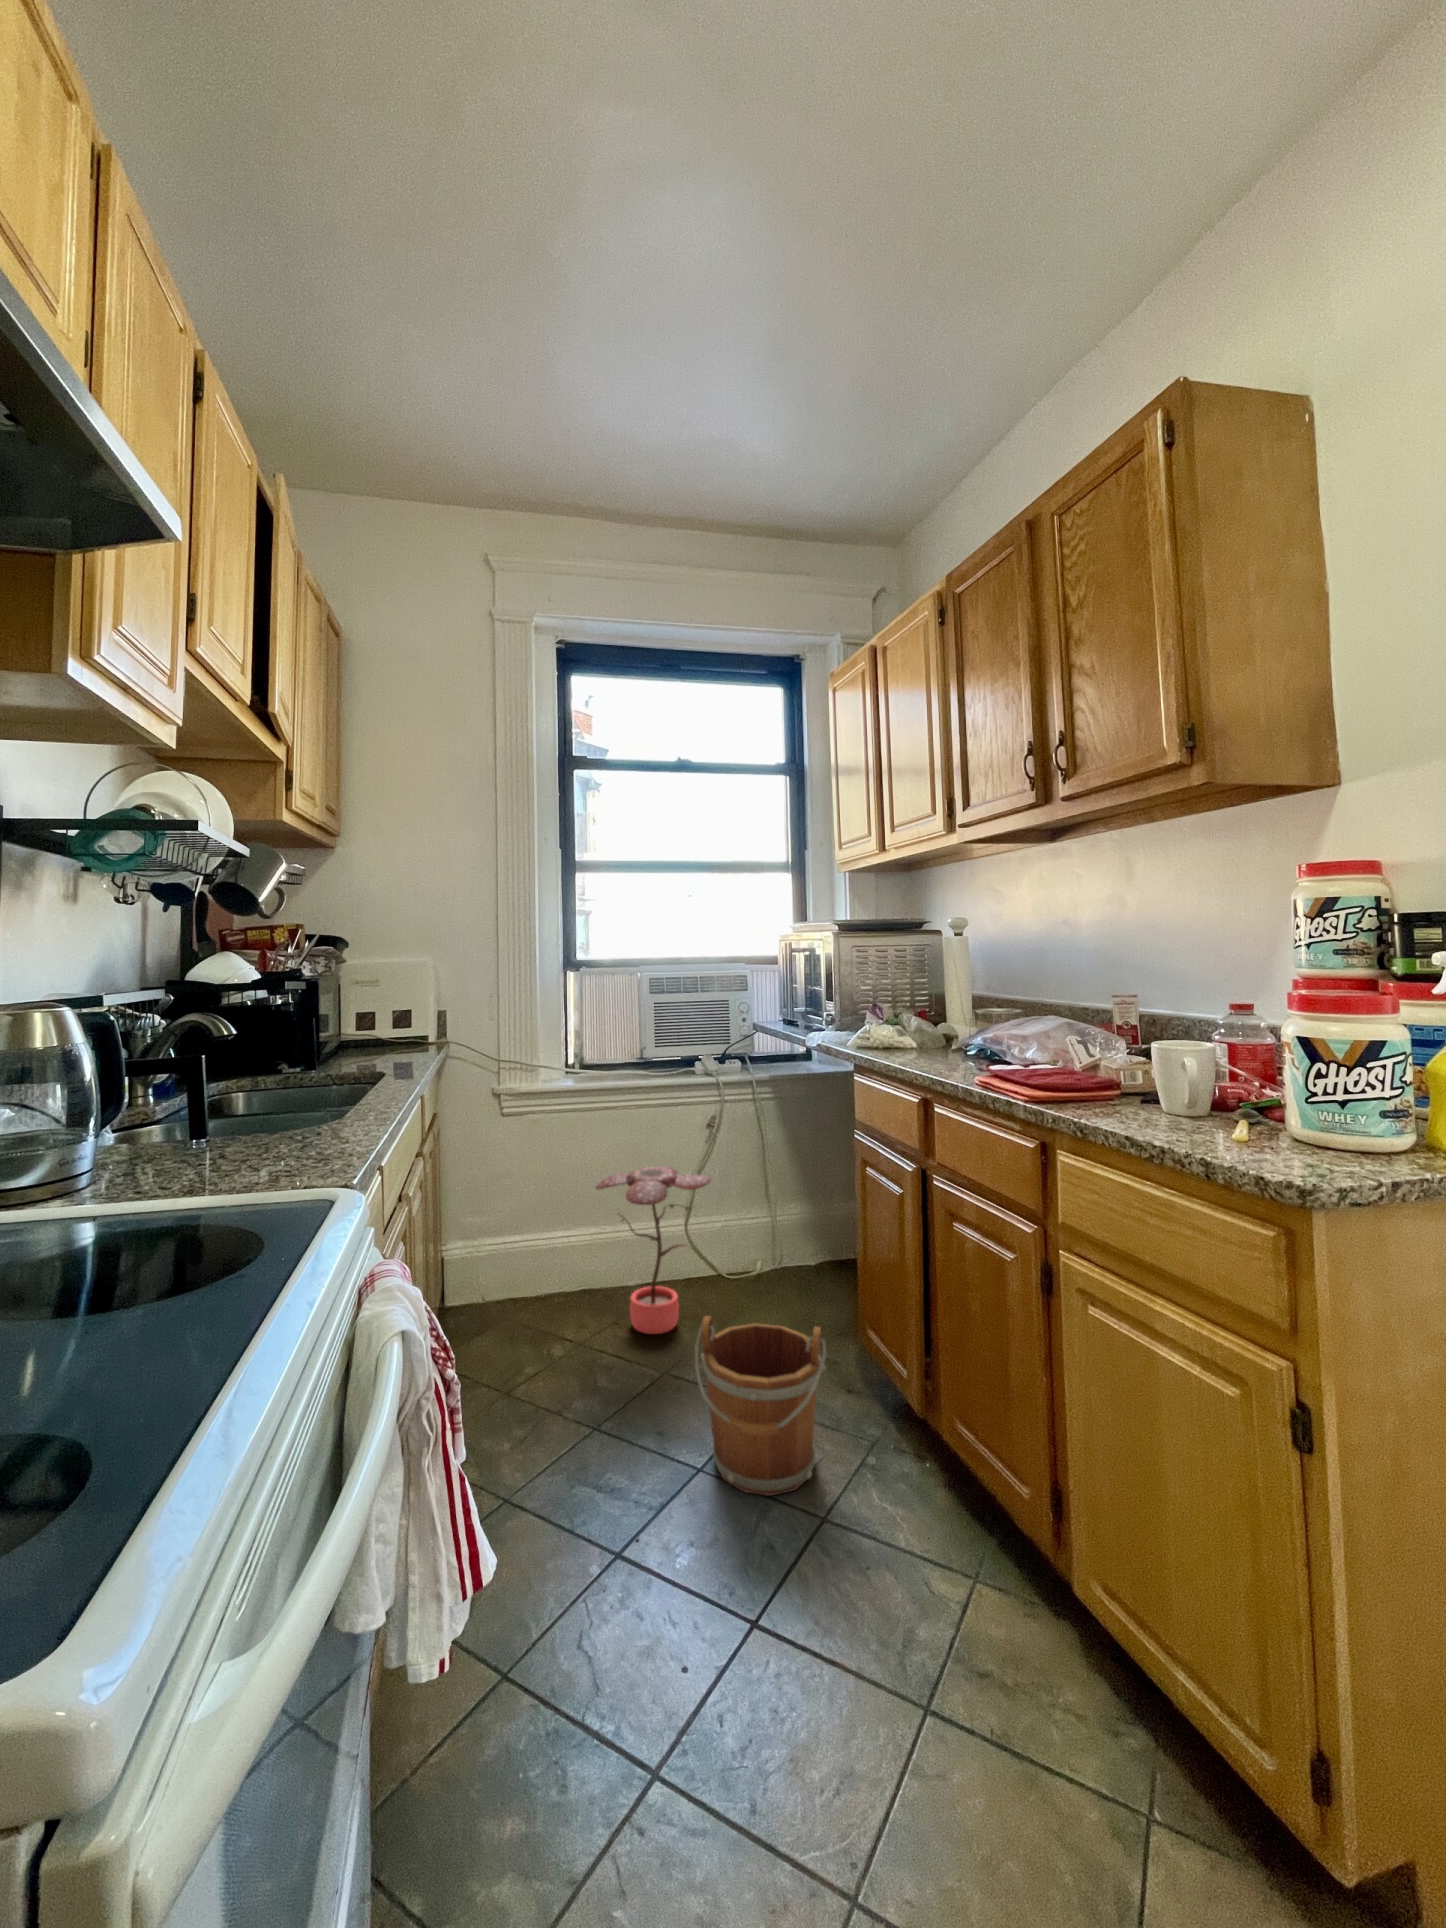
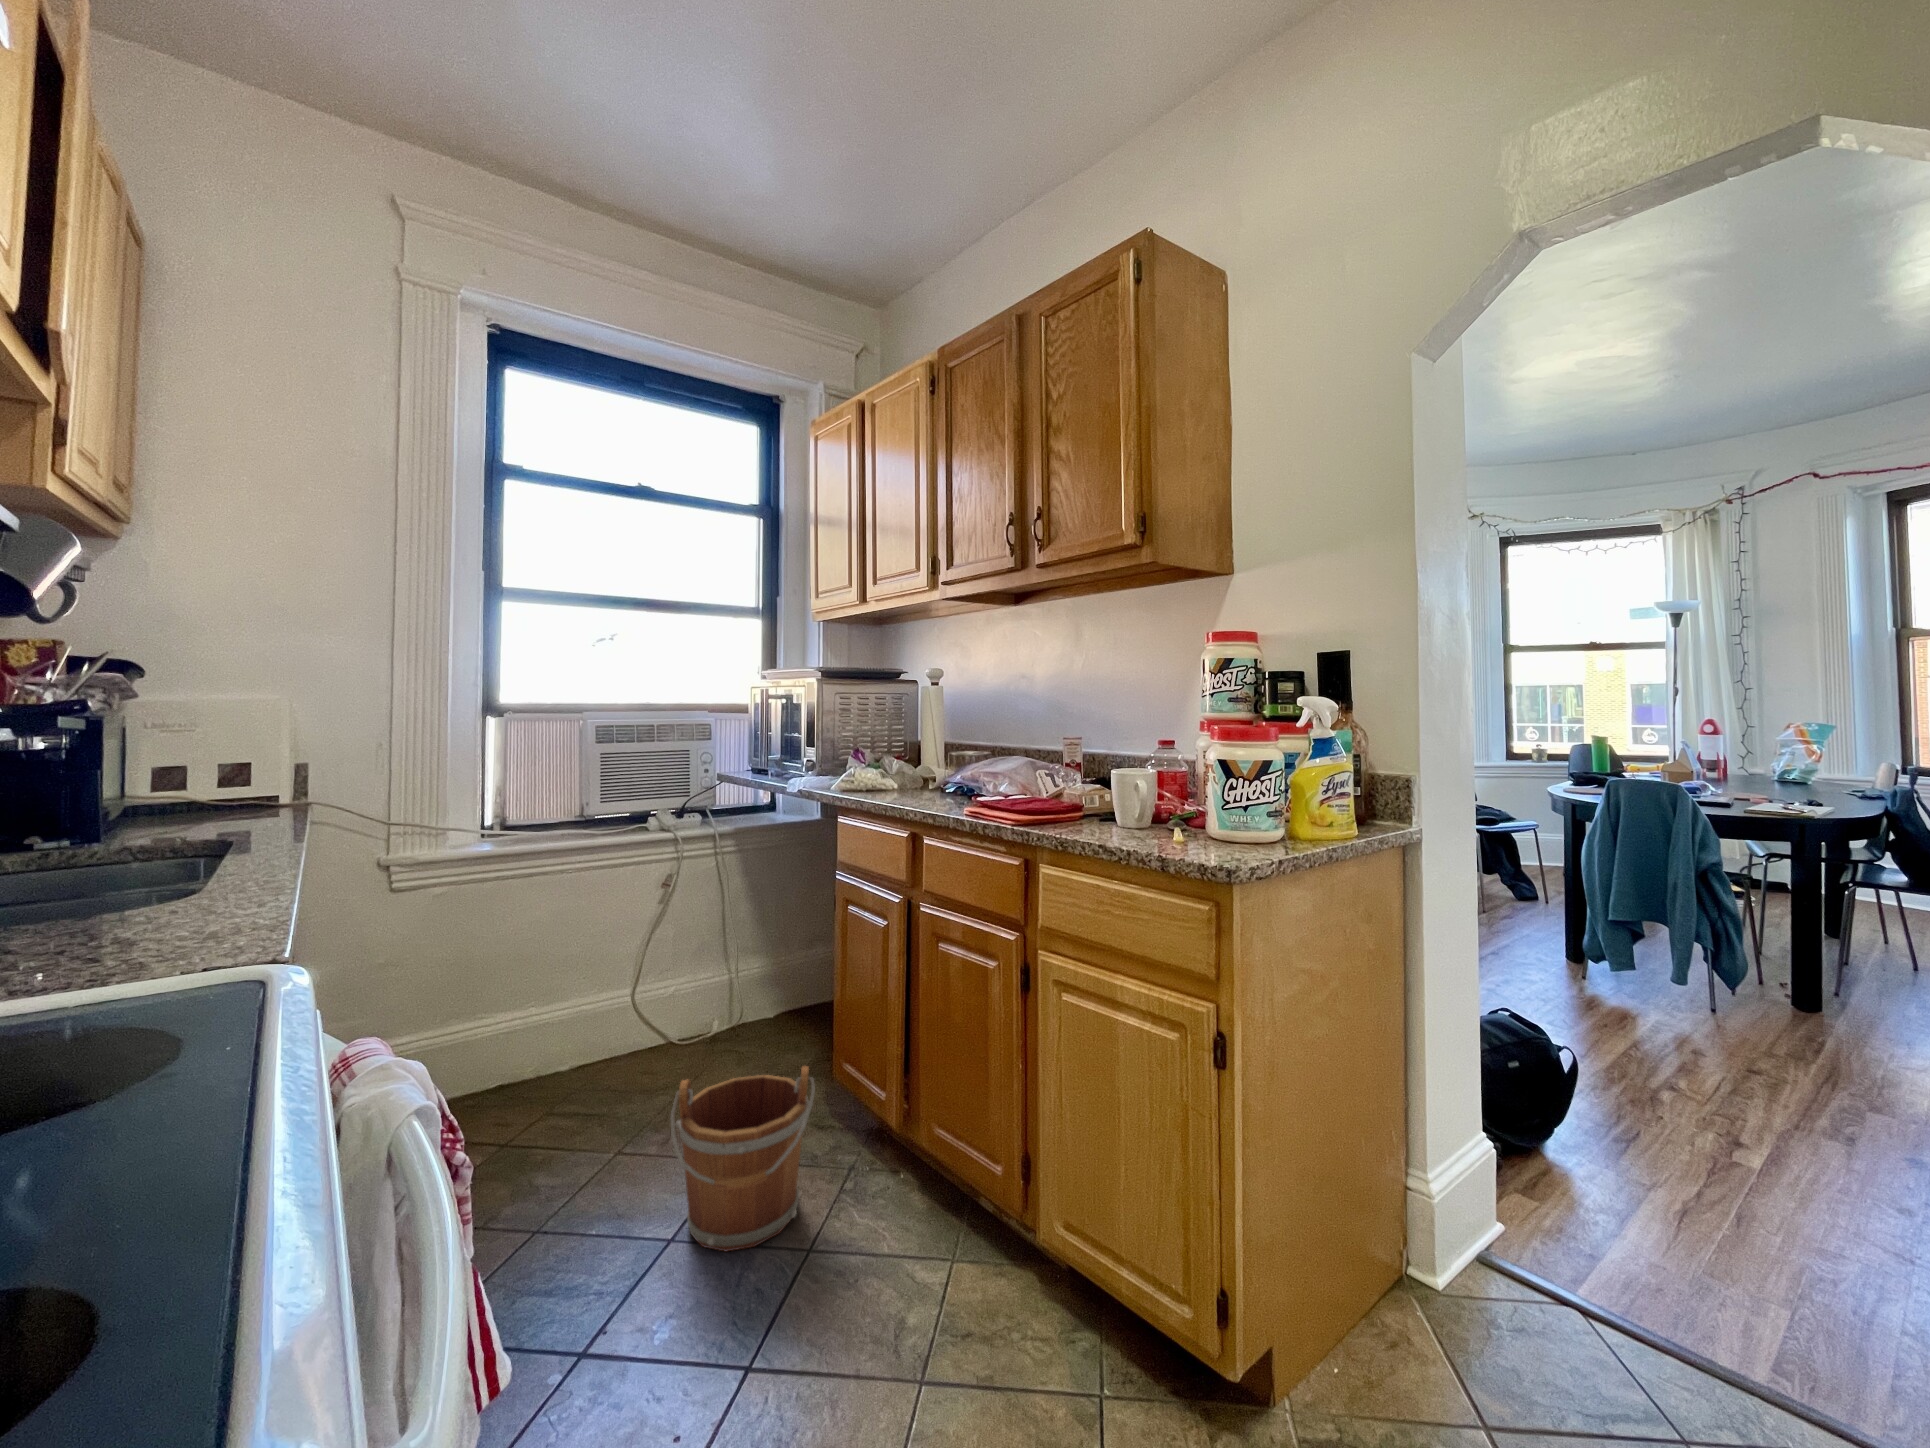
potted plant: present [596,1166,711,1334] -> none [527,933,675,1121]

